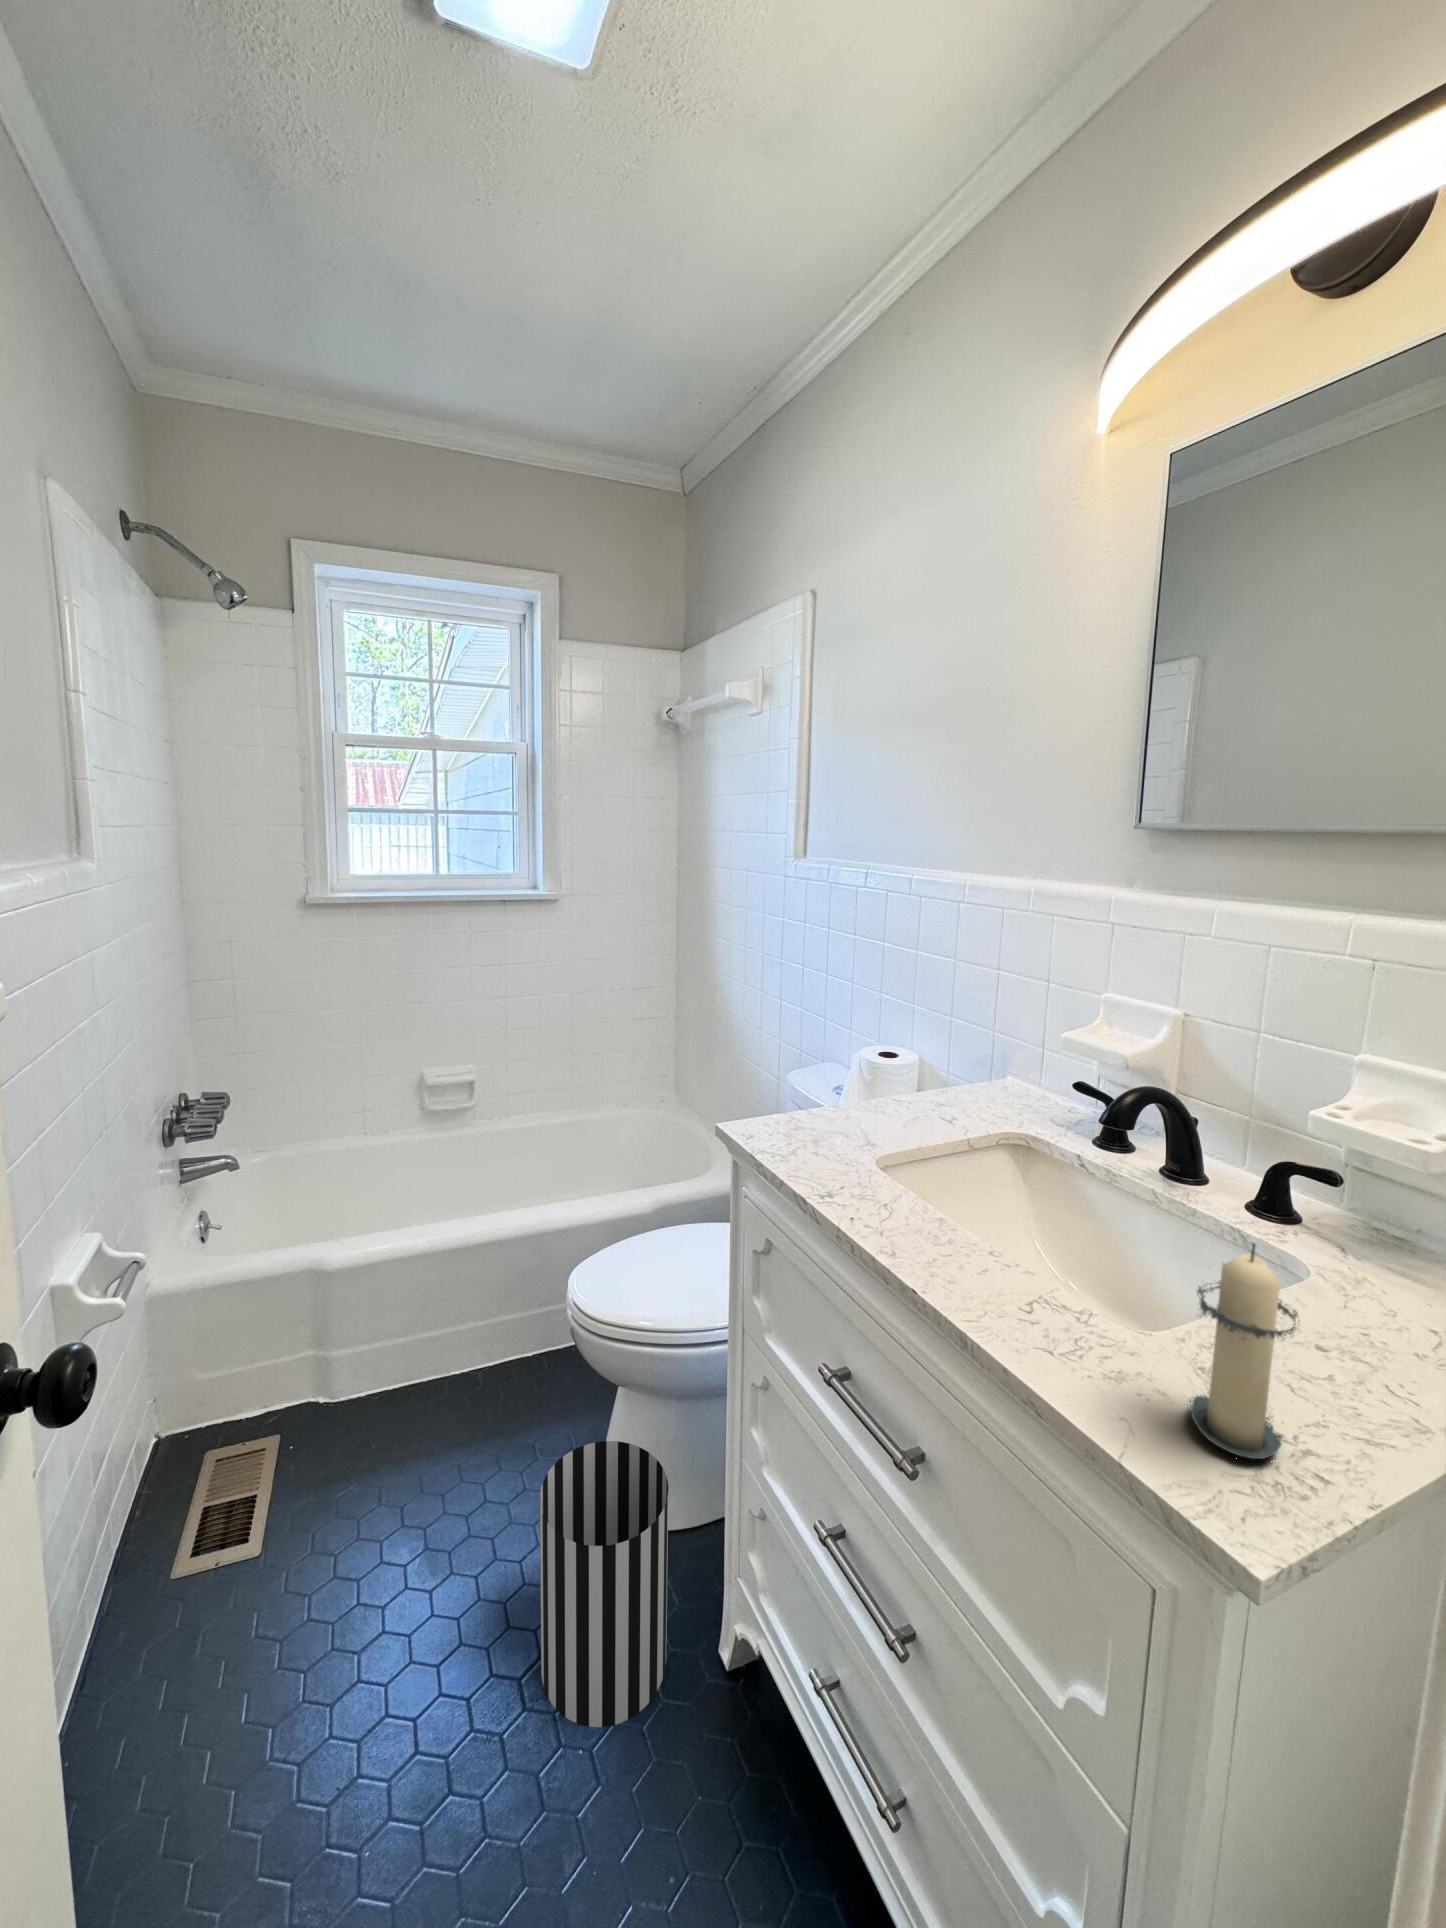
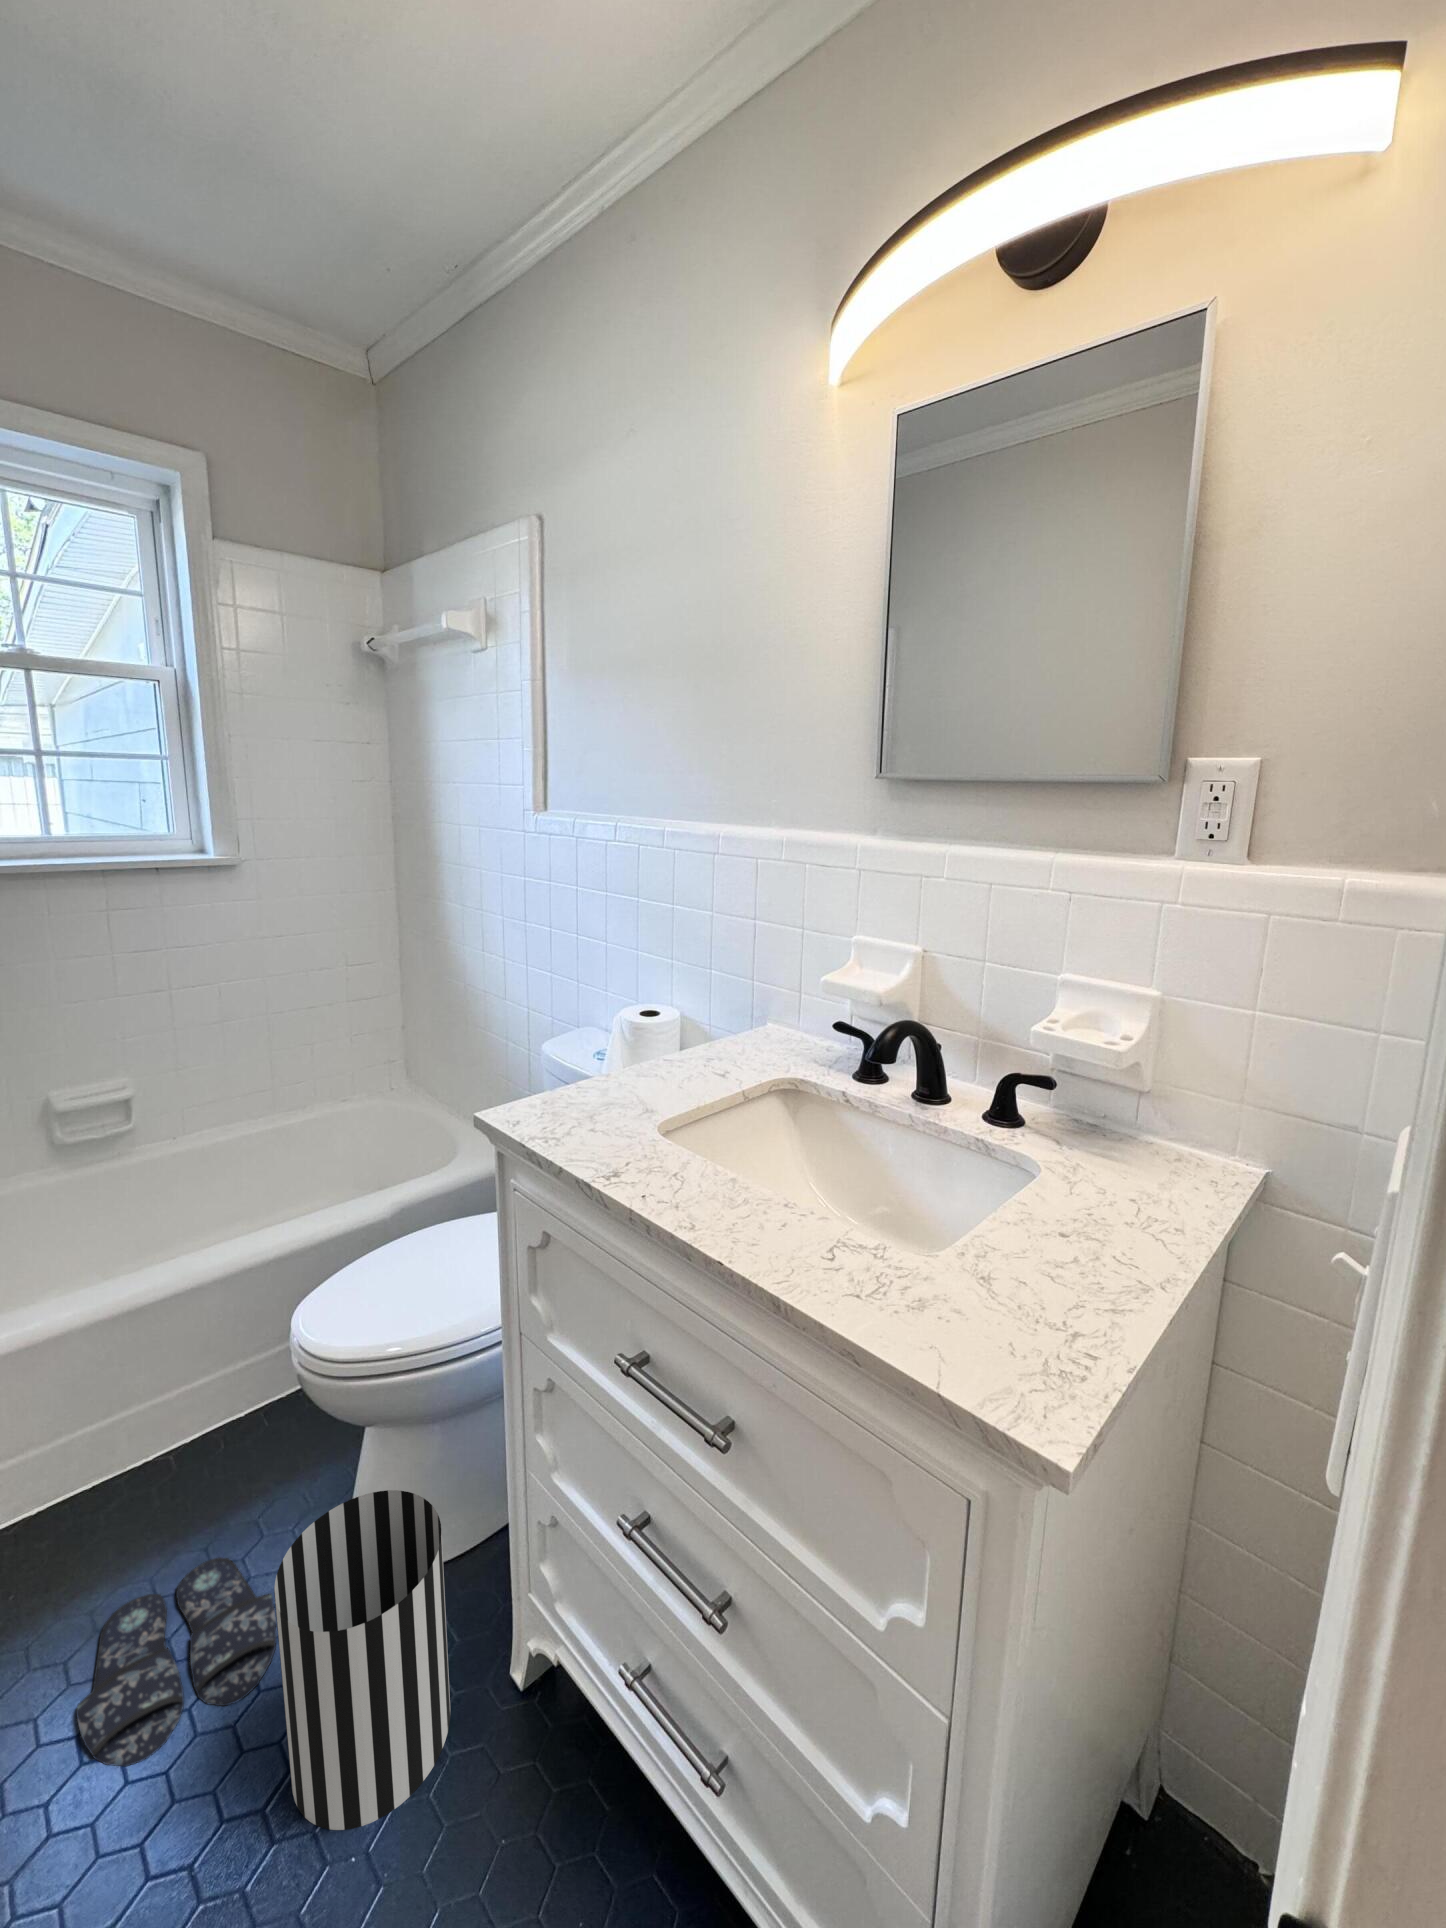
candle: present [1189,1243,1298,1459] -> none [975,1160,1078,1360]
slippers: none [406,1464,540,1604] -> present [76,1558,276,1766]

